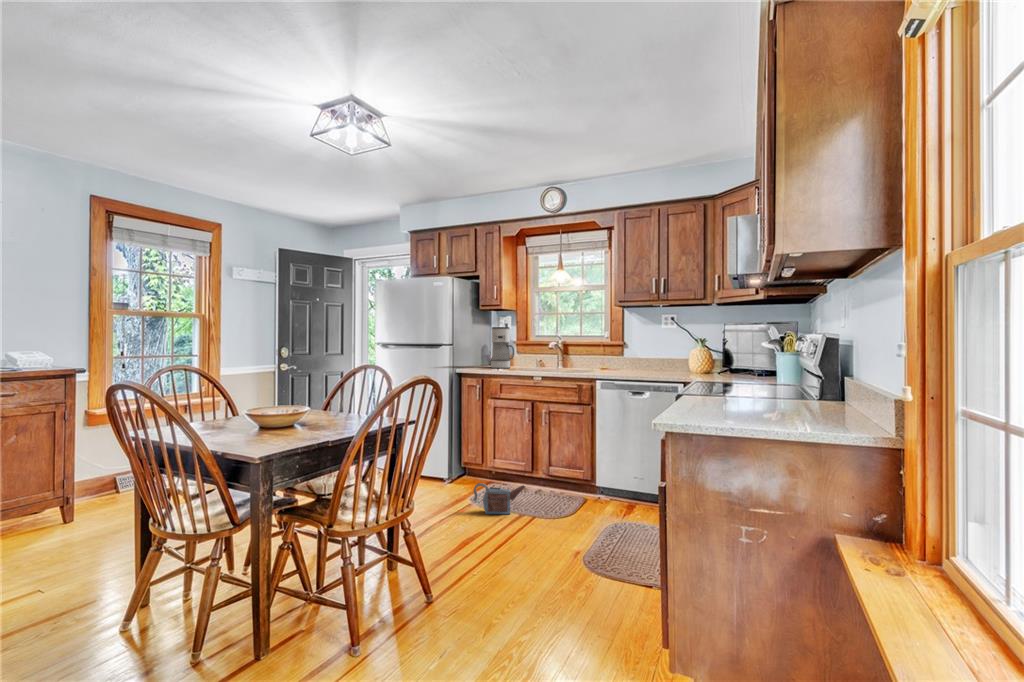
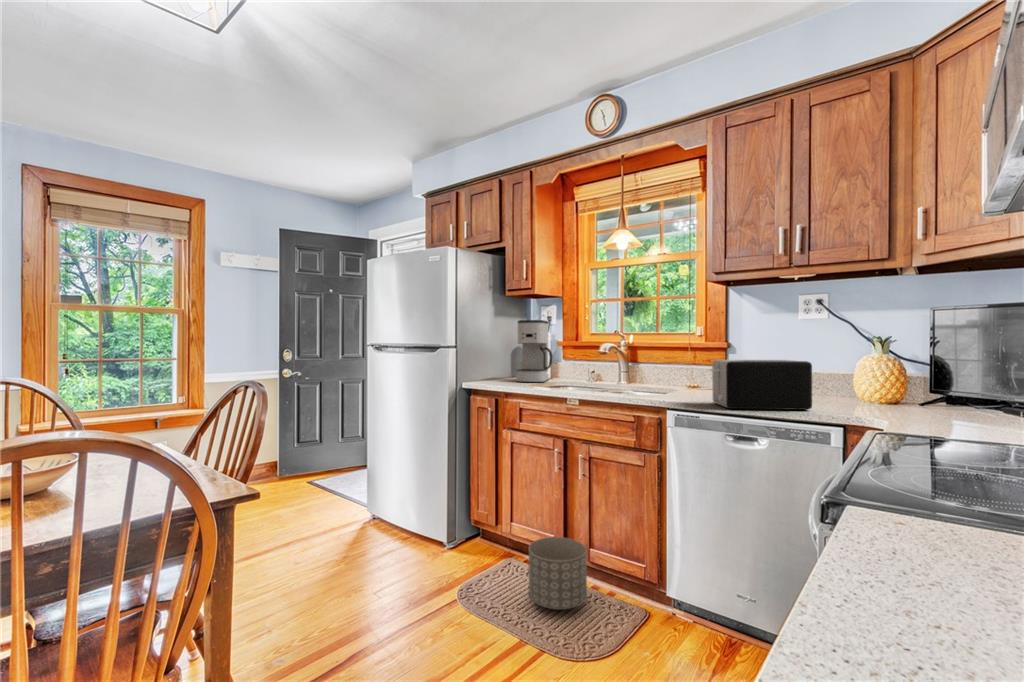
toaster: none [621,351,670,377] -> present [710,360,812,410]
planter: none [516,461,551,500] -> present [529,537,587,610]
watering can: present [473,483,525,514] -> none [440,580,527,642]

